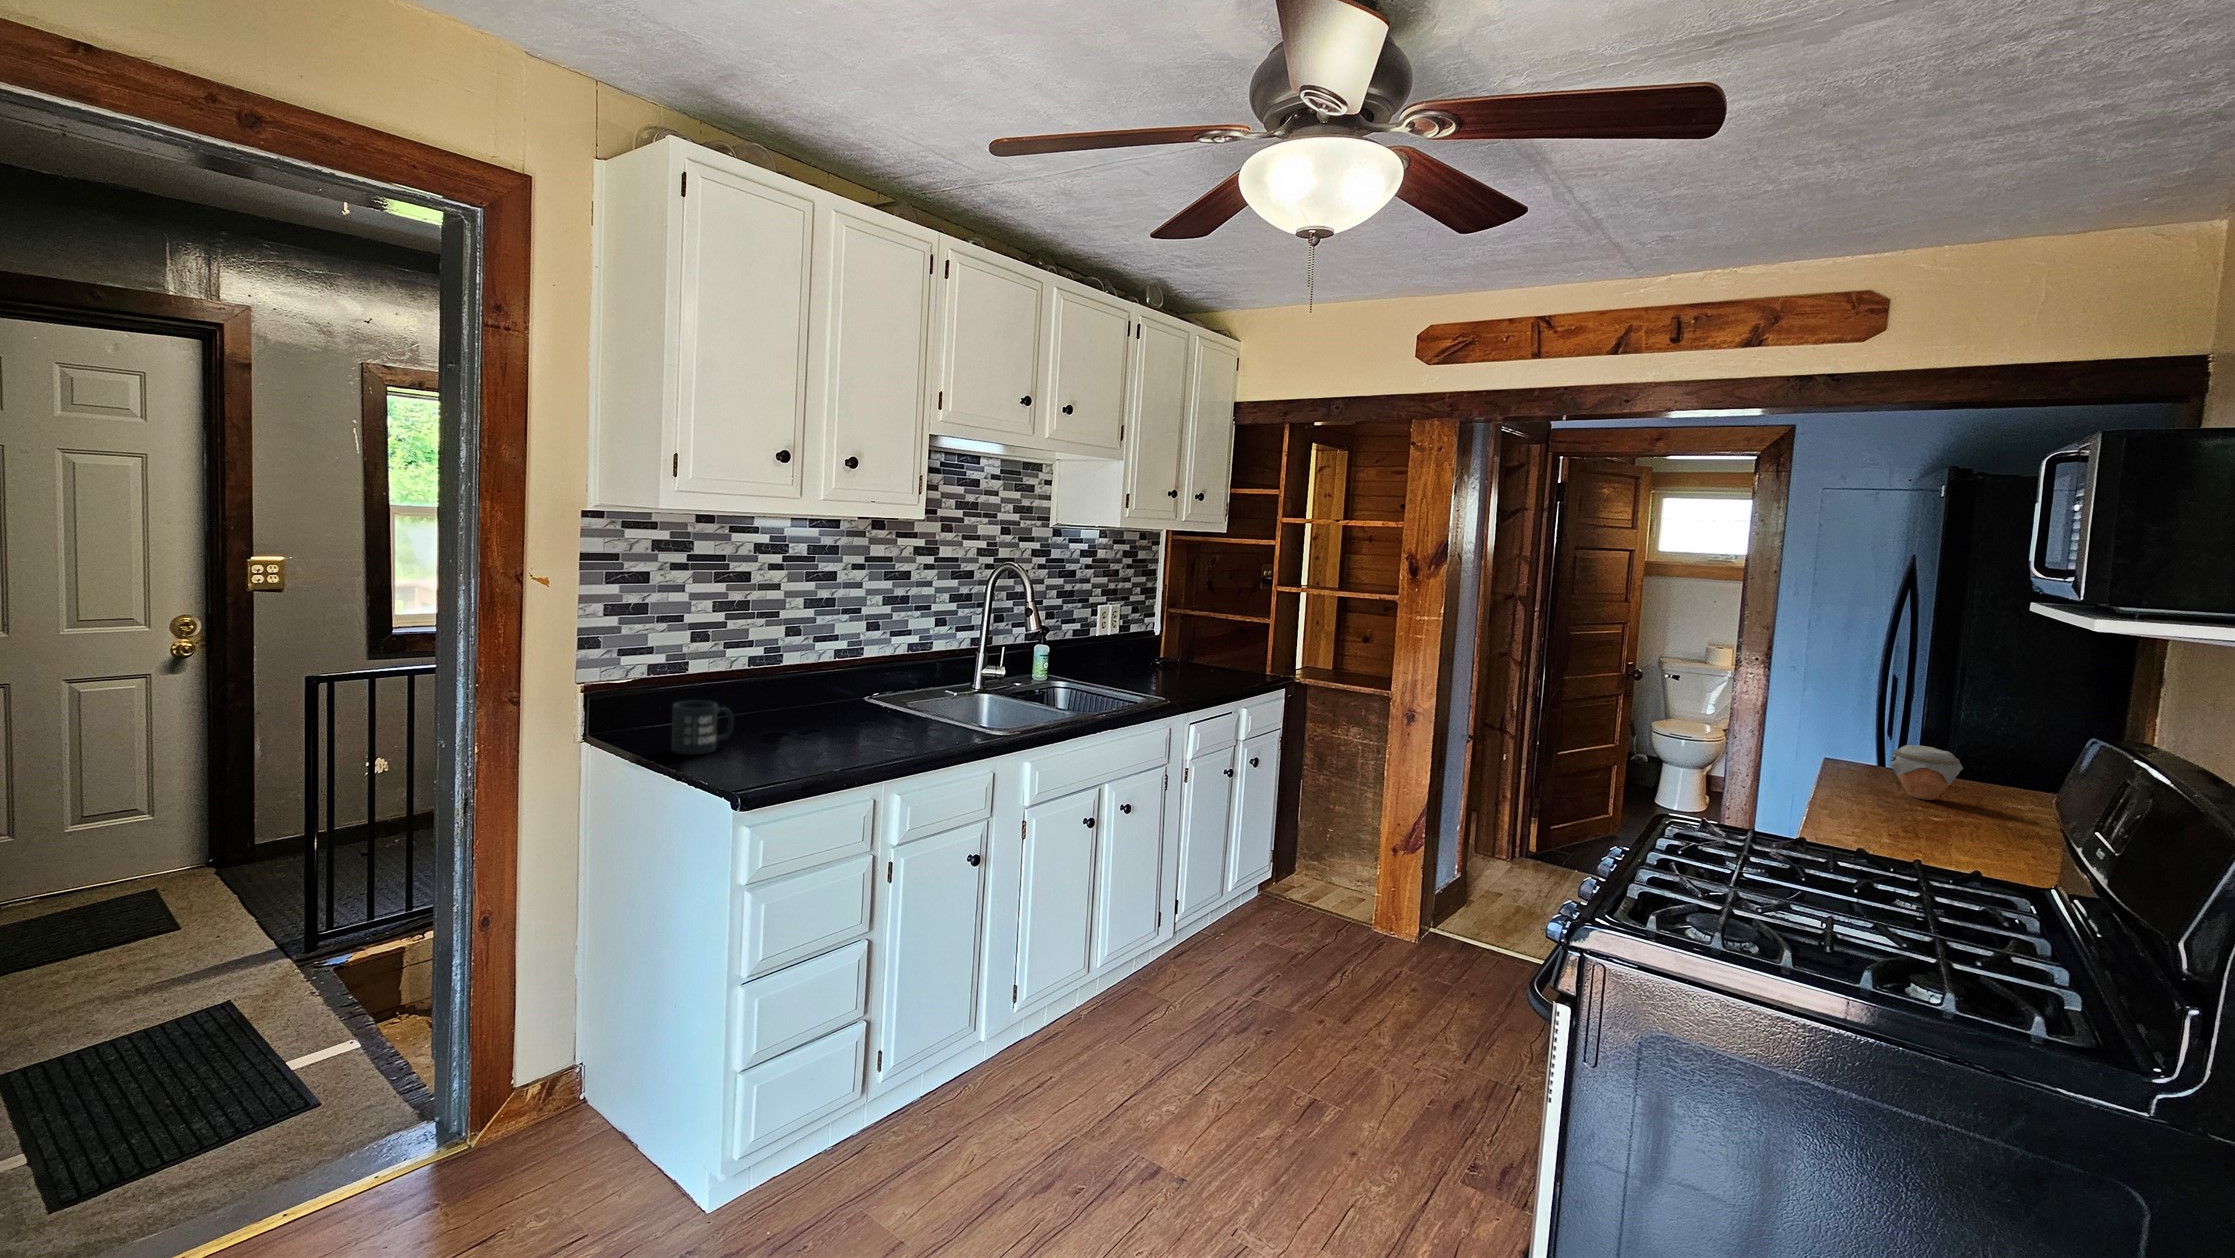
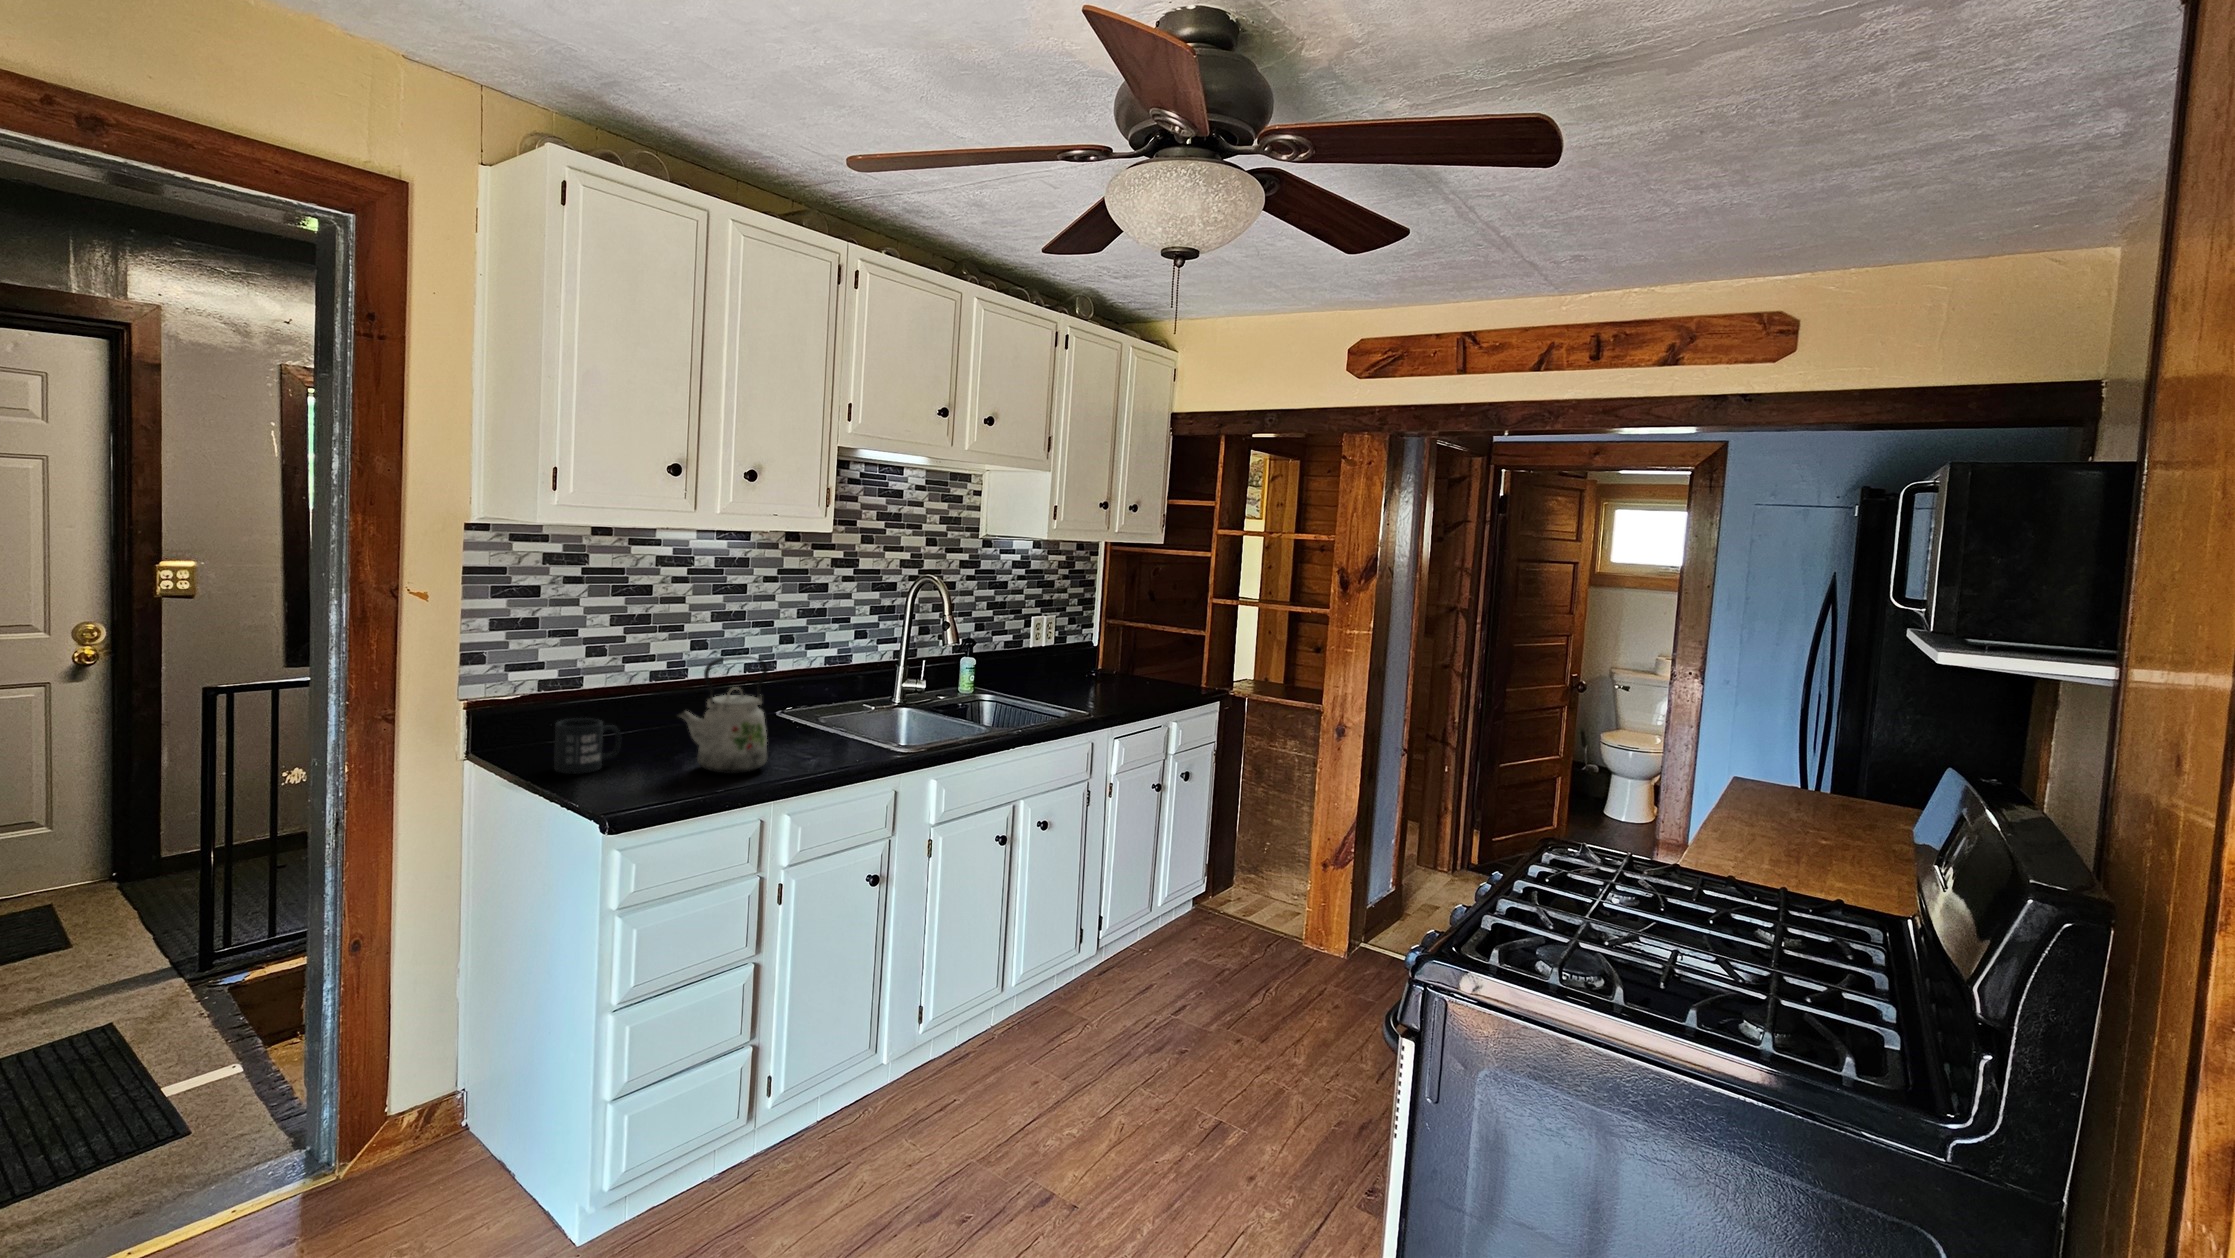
kettle: none [791,639,875,754] -> present [678,656,767,774]
jar: present [1890,745,1963,800] -> none [1802,765,1872,820]

